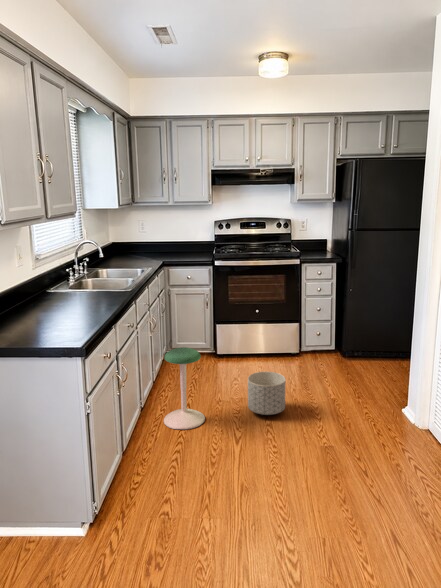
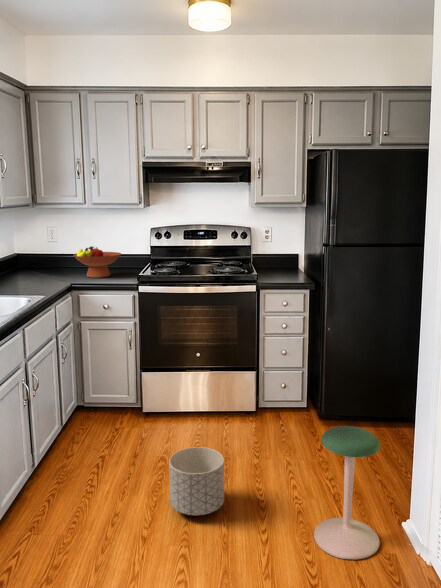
fruit bowl: none [161,234,196,257] -> present [74,246,121,278]
stool: present [164,347,205,429] -> present [314,426,380,559]

